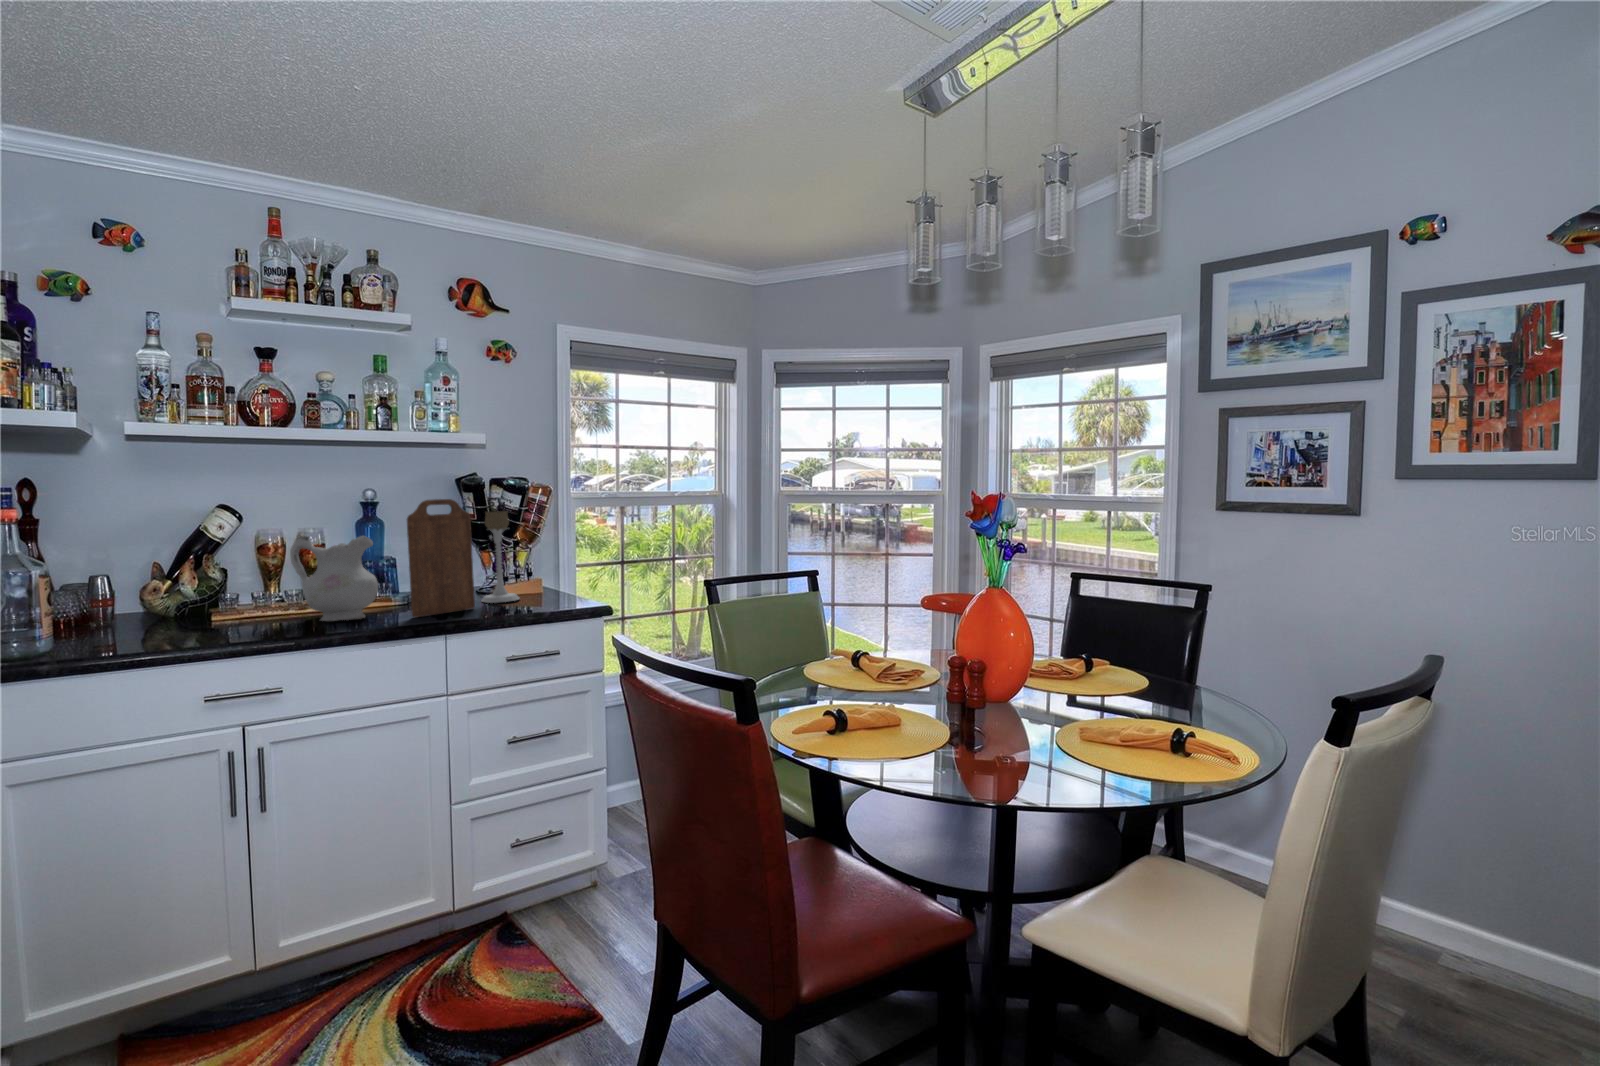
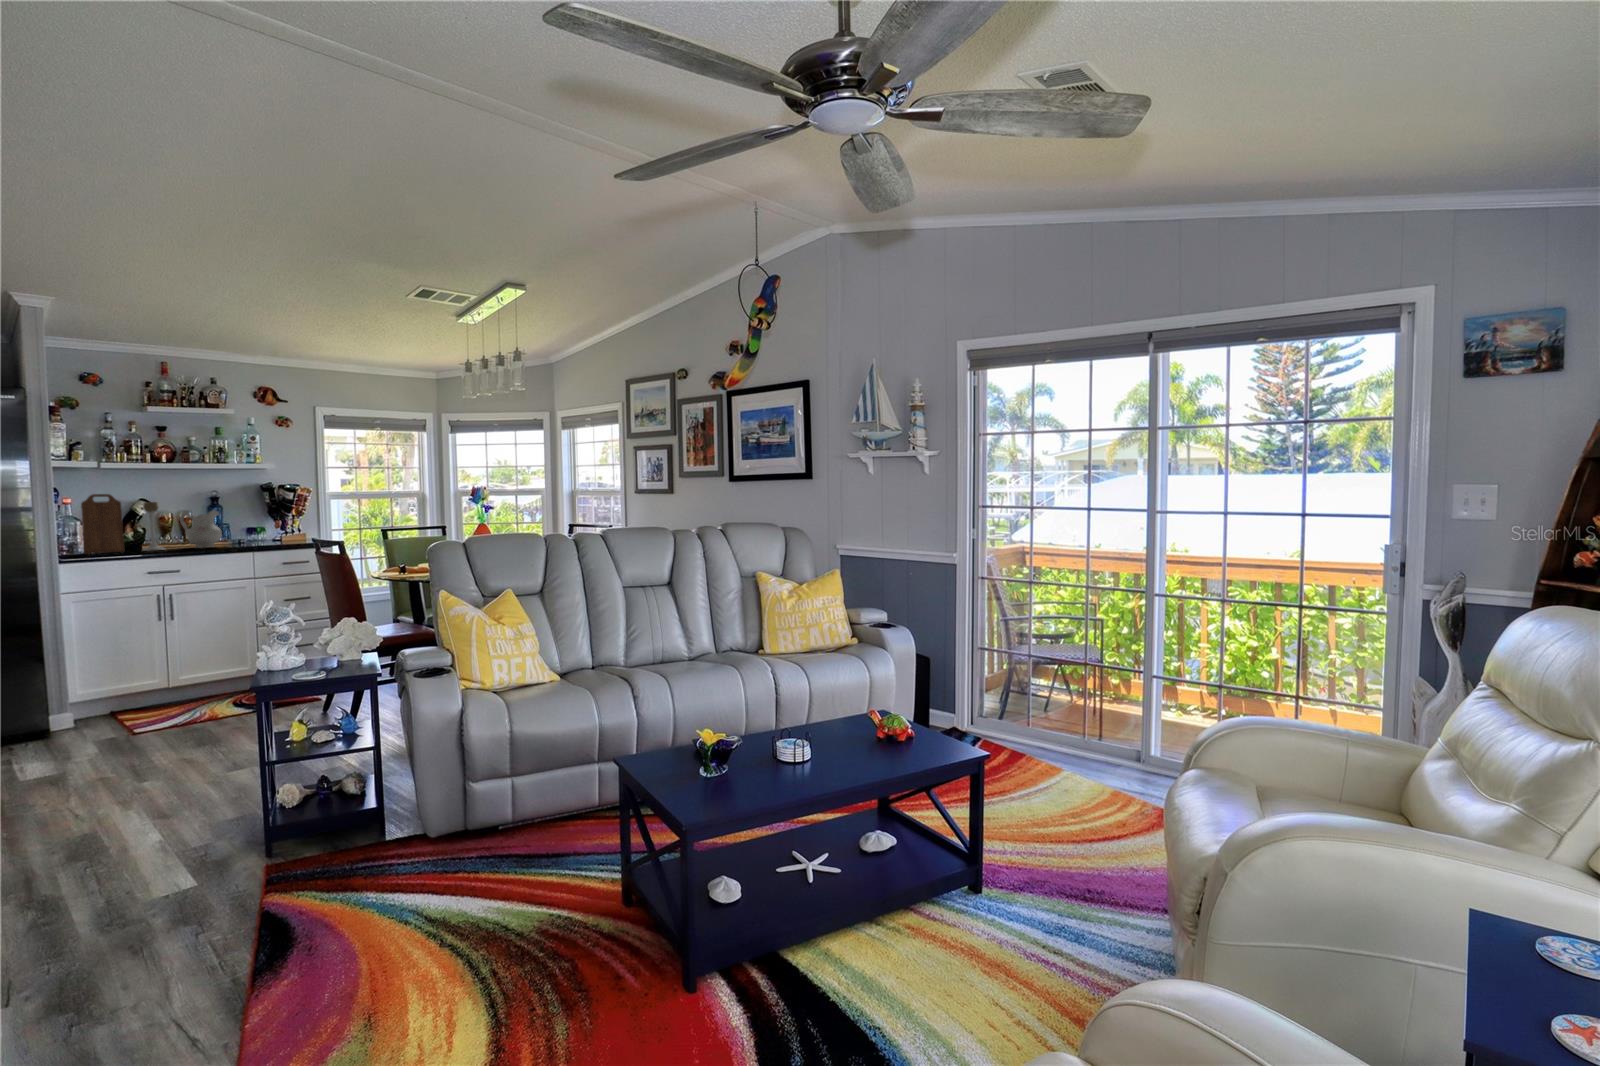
cutting board: present [407,499,475,617] -> present [81,494,124,554]
candle holder: present [482,511,519,603] -> present [143,502,165,551]

